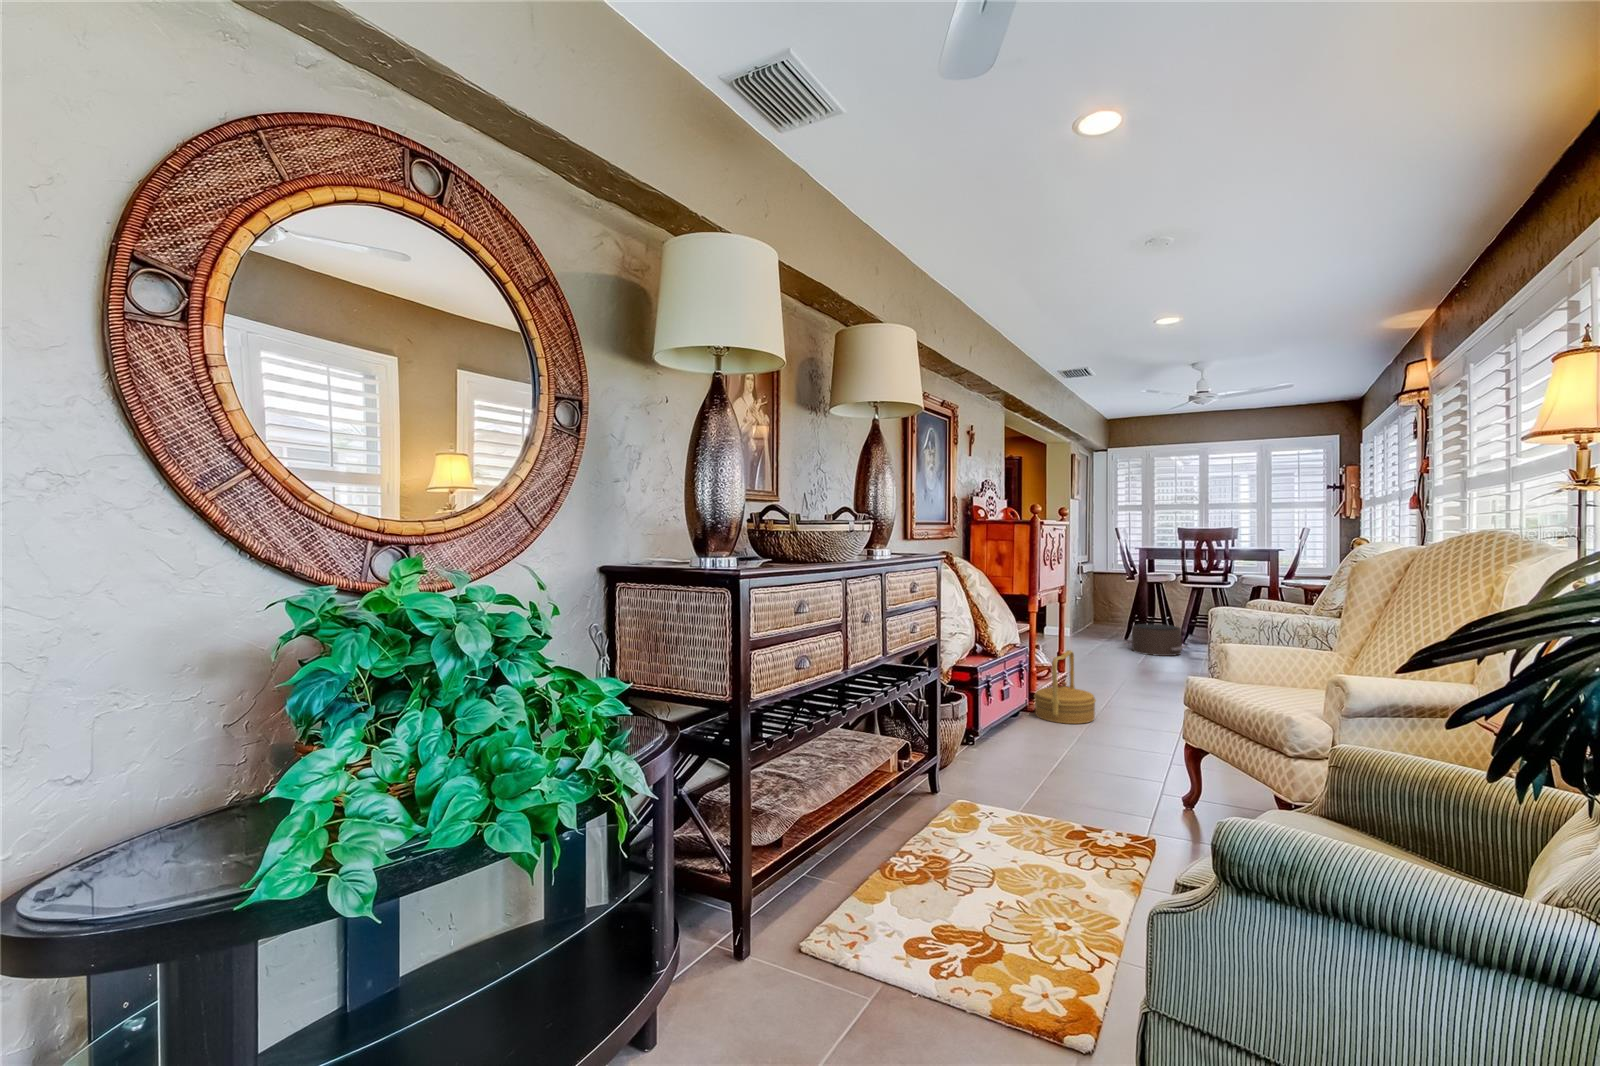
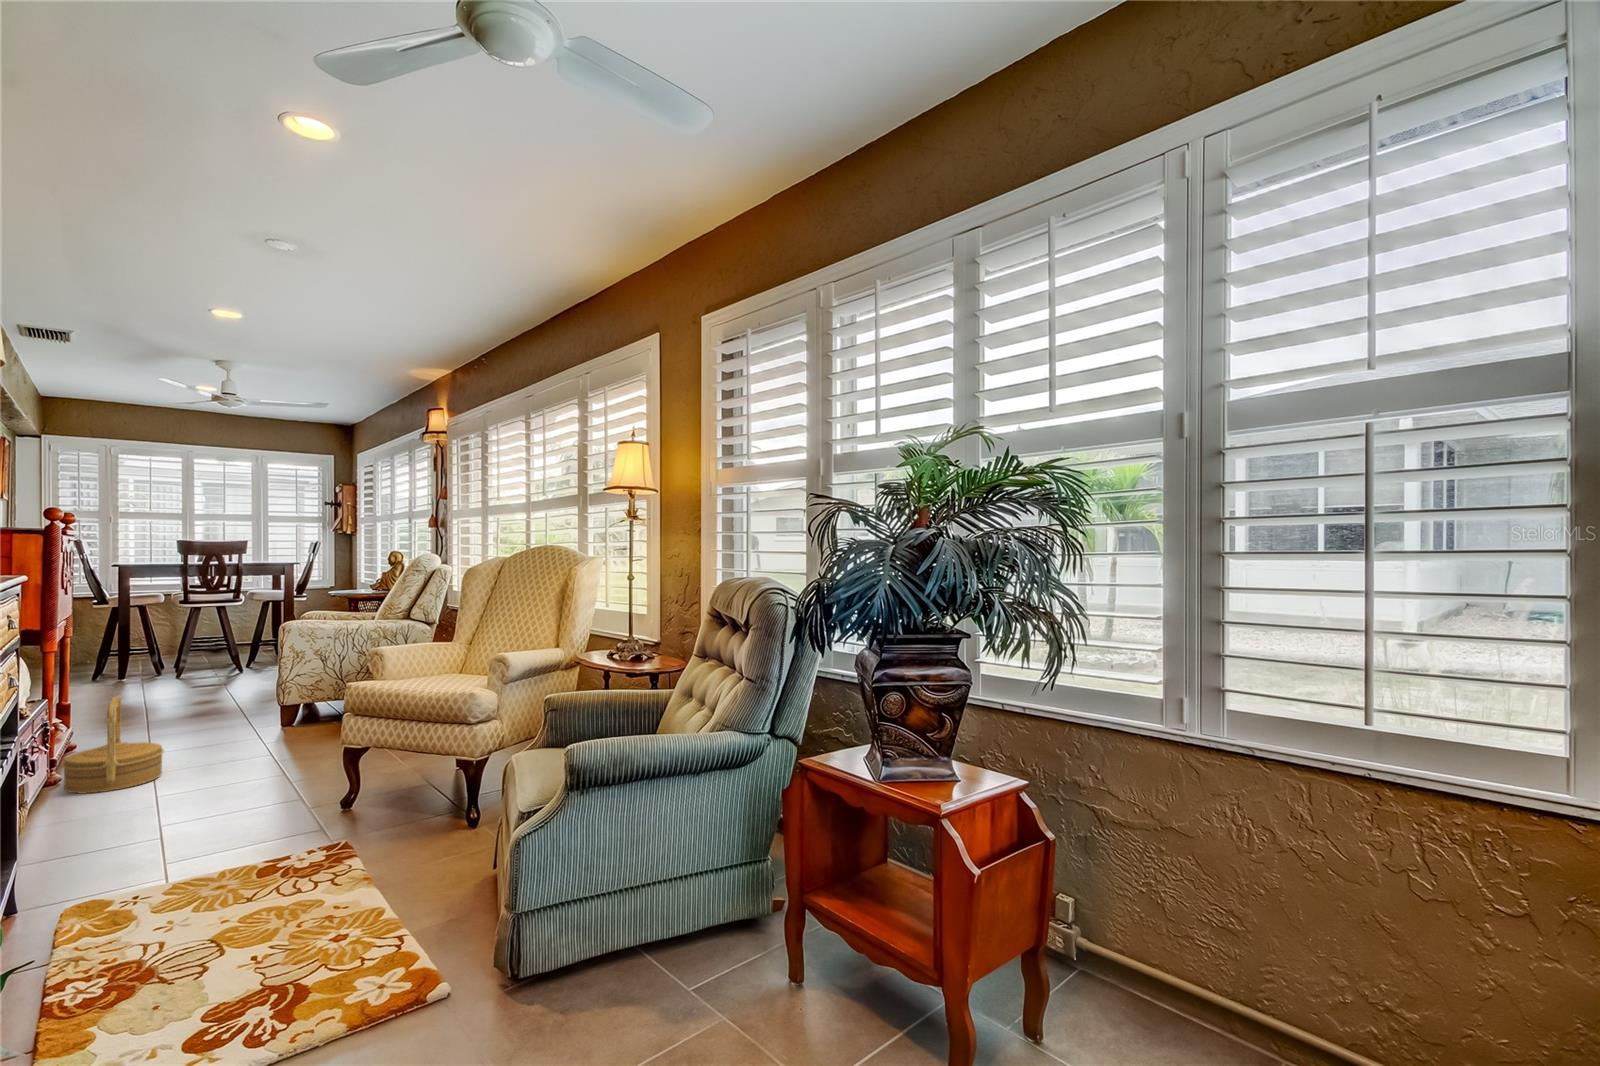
pouf: present [1123,624,1187,656] -> none [109,657,202,697]

